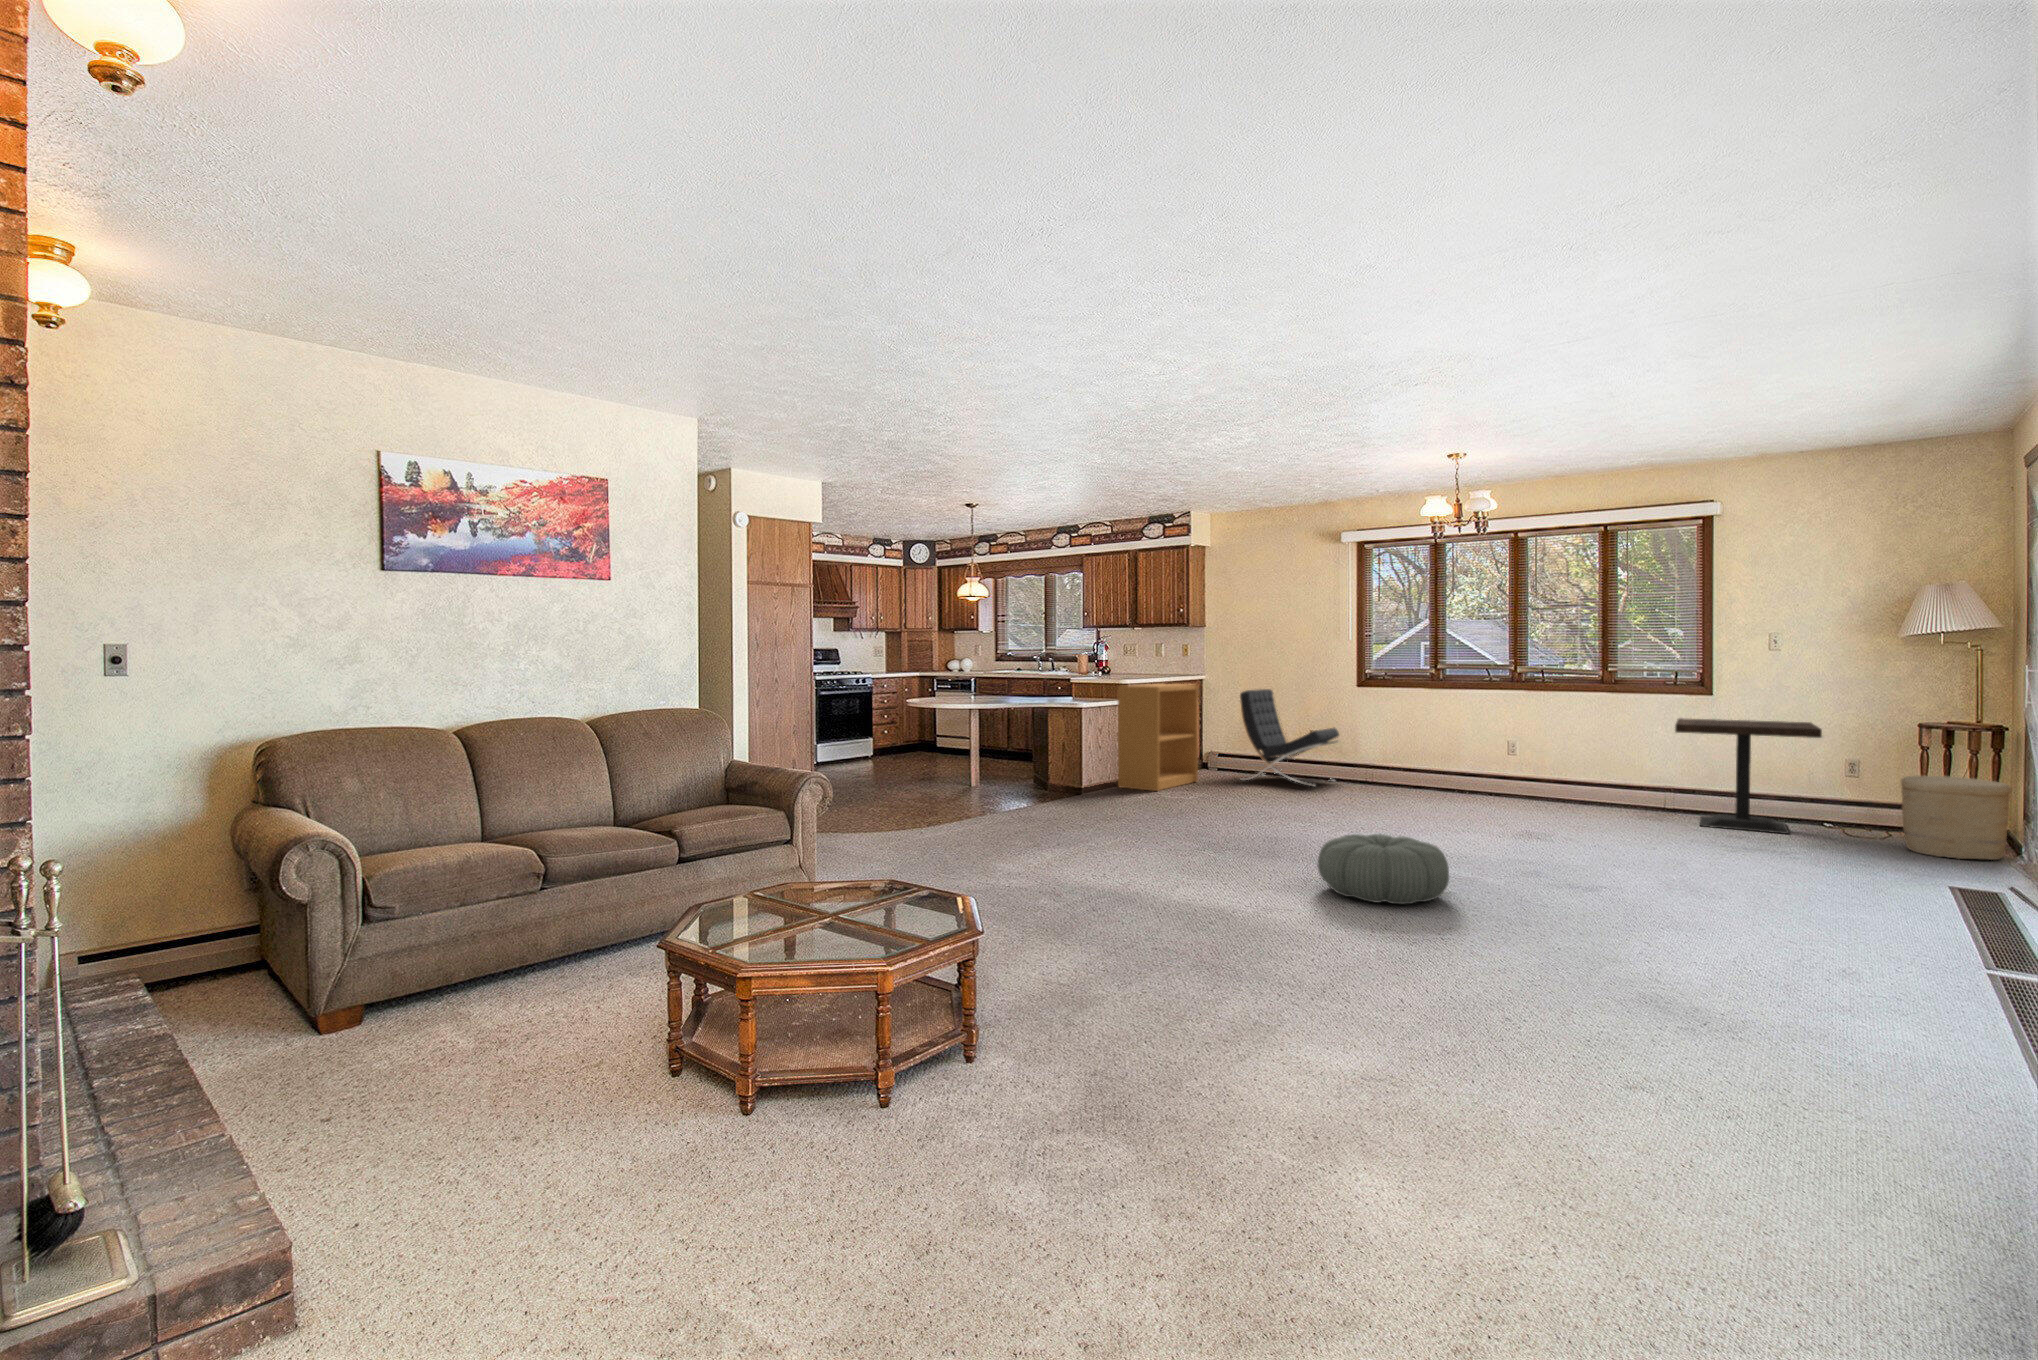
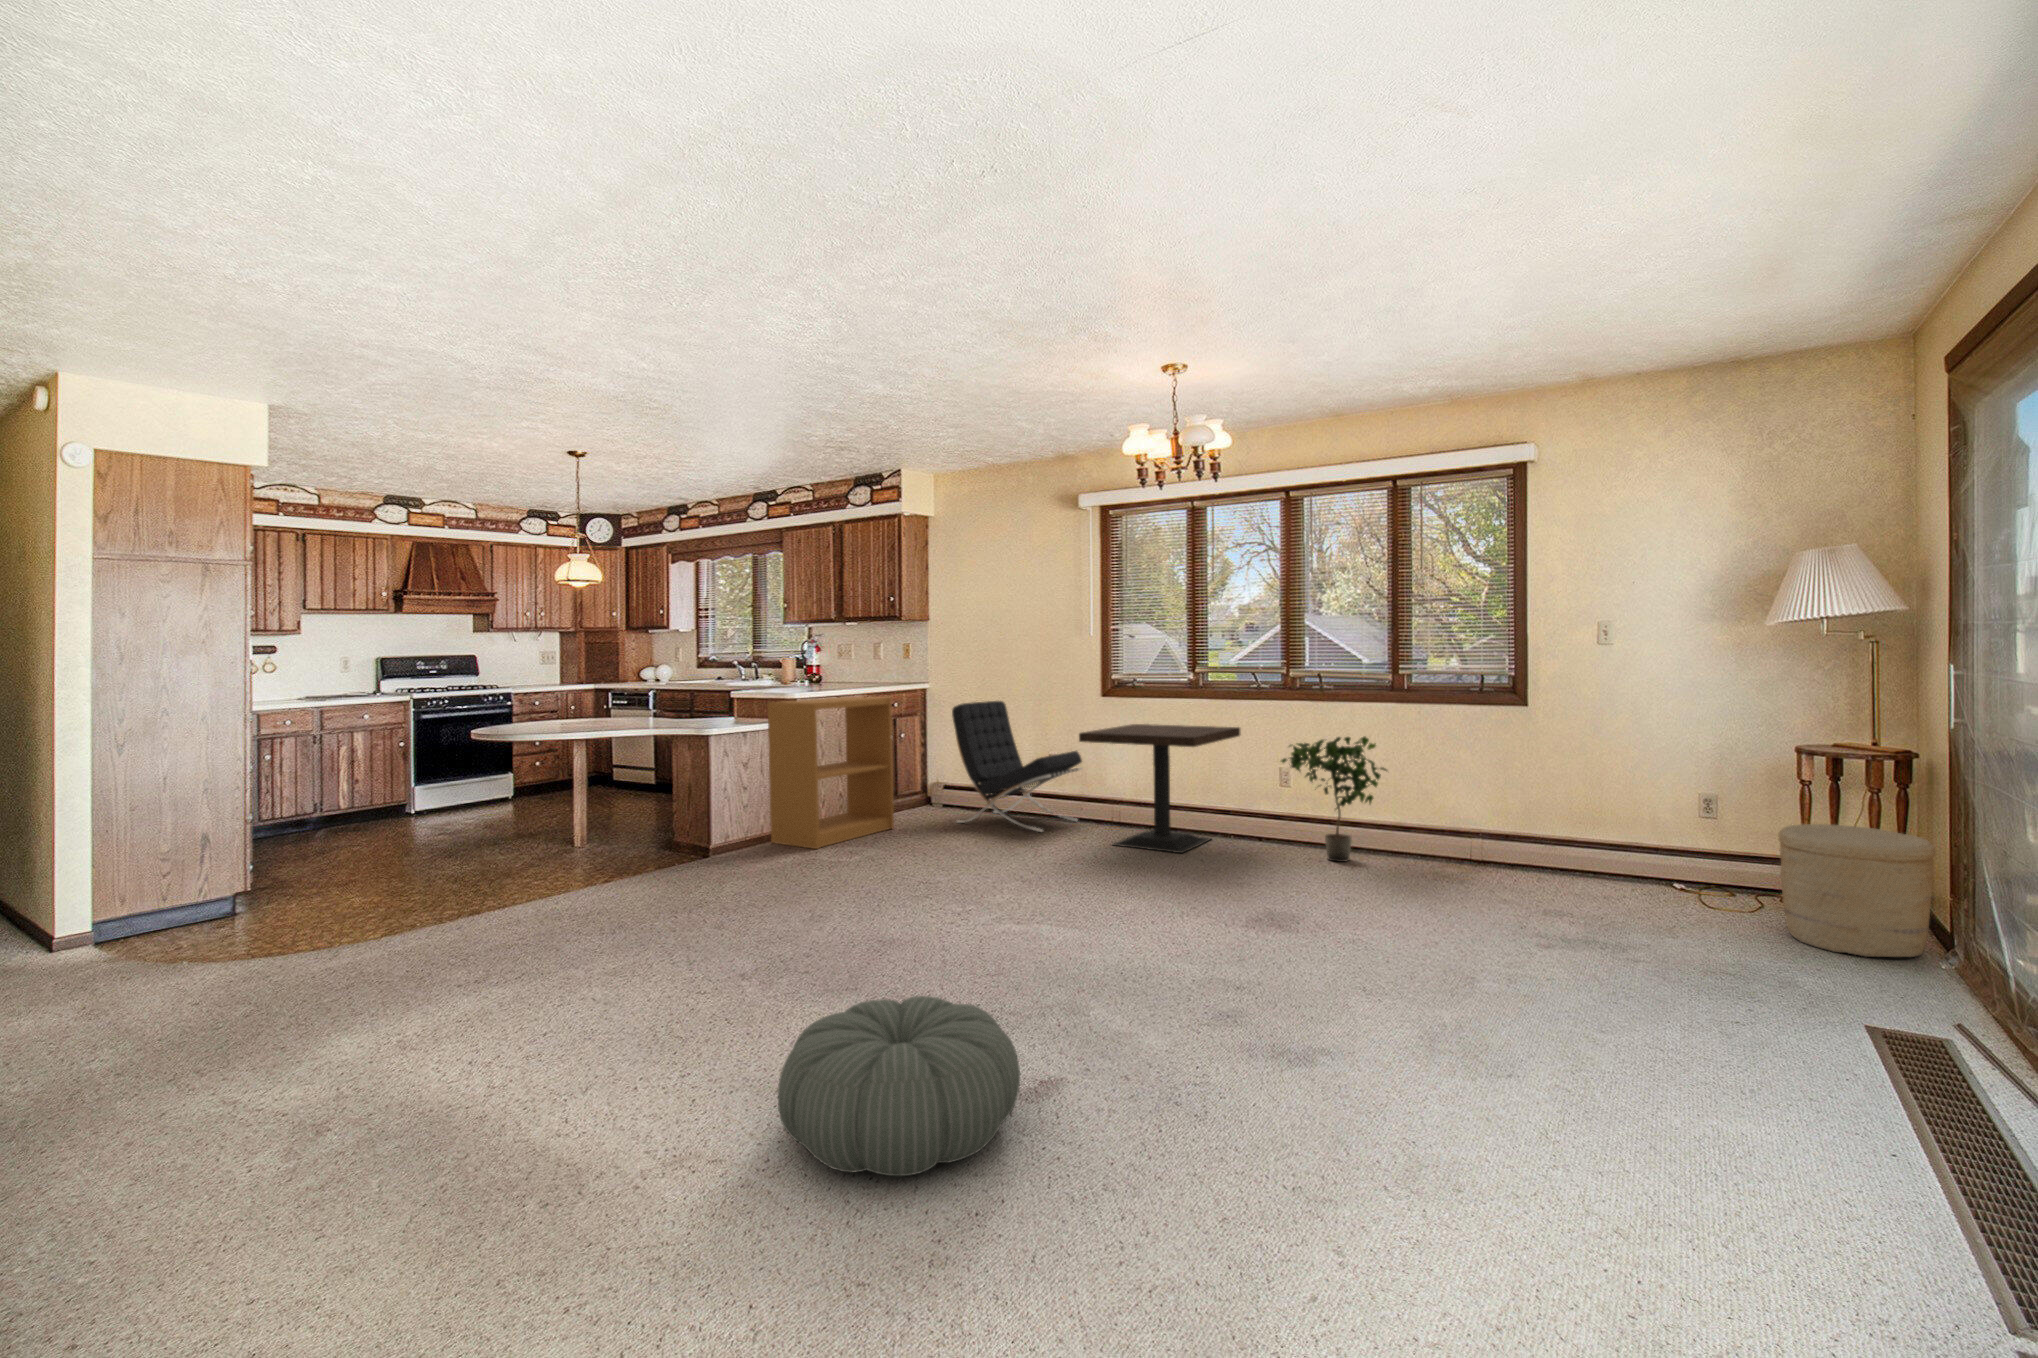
potted plant: none [1513,716,1600,807] -> present [1281,737,1387,862]
side table: present [1675,718,1822,834] -> present [1079,724,1241,853]

